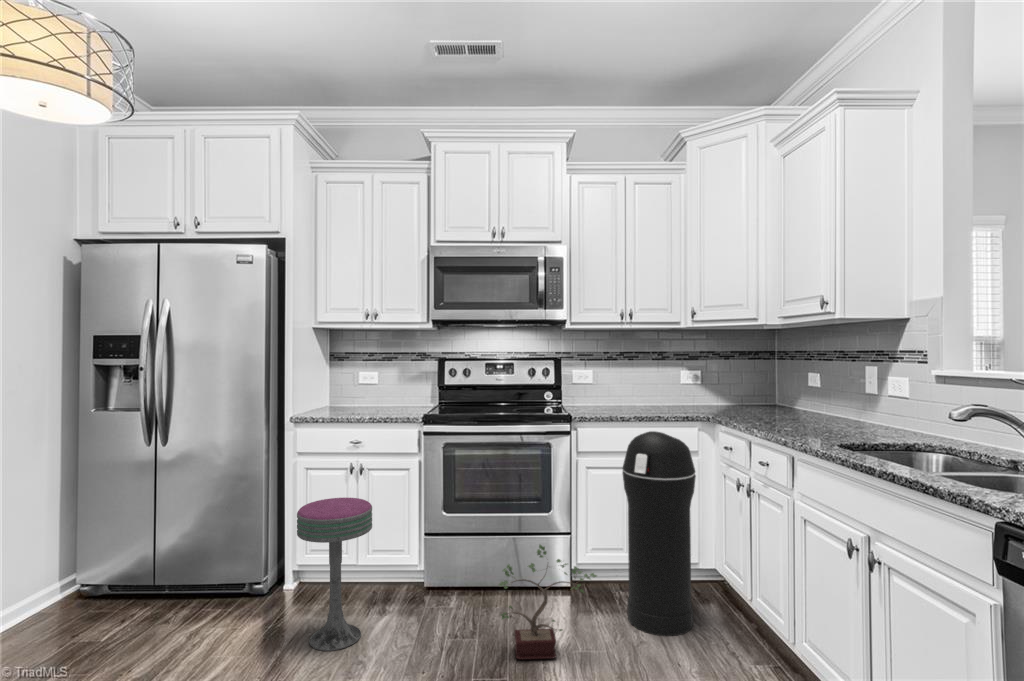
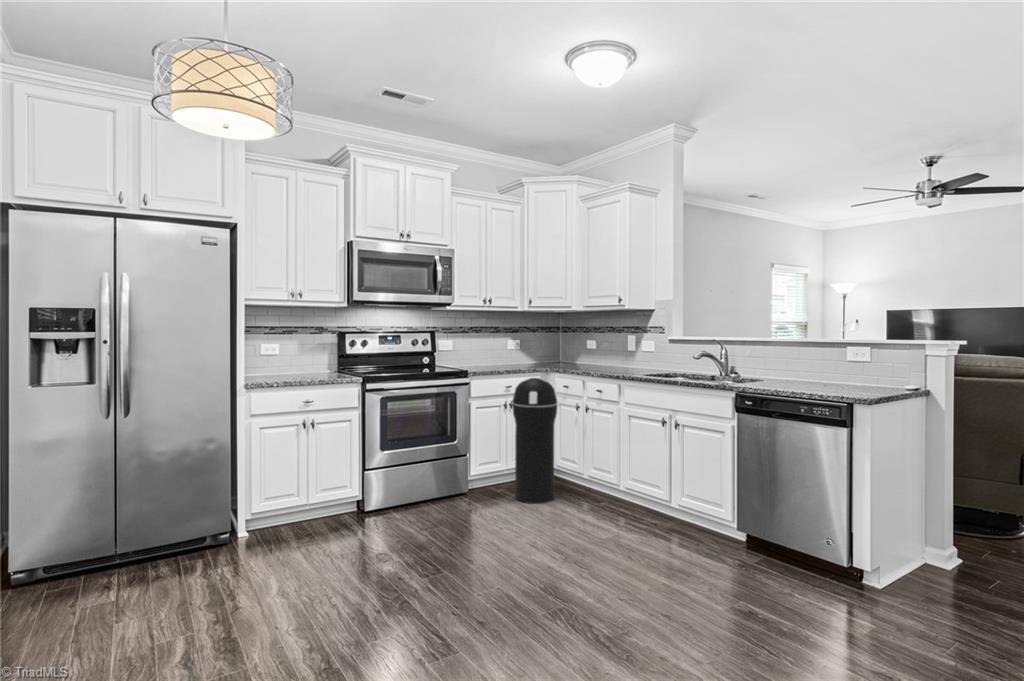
bar stool: present [297,498,372,651] -> none [308,442,367,558]
potted plant: present [499,545,597,659] -> none [466,454,524,530]

